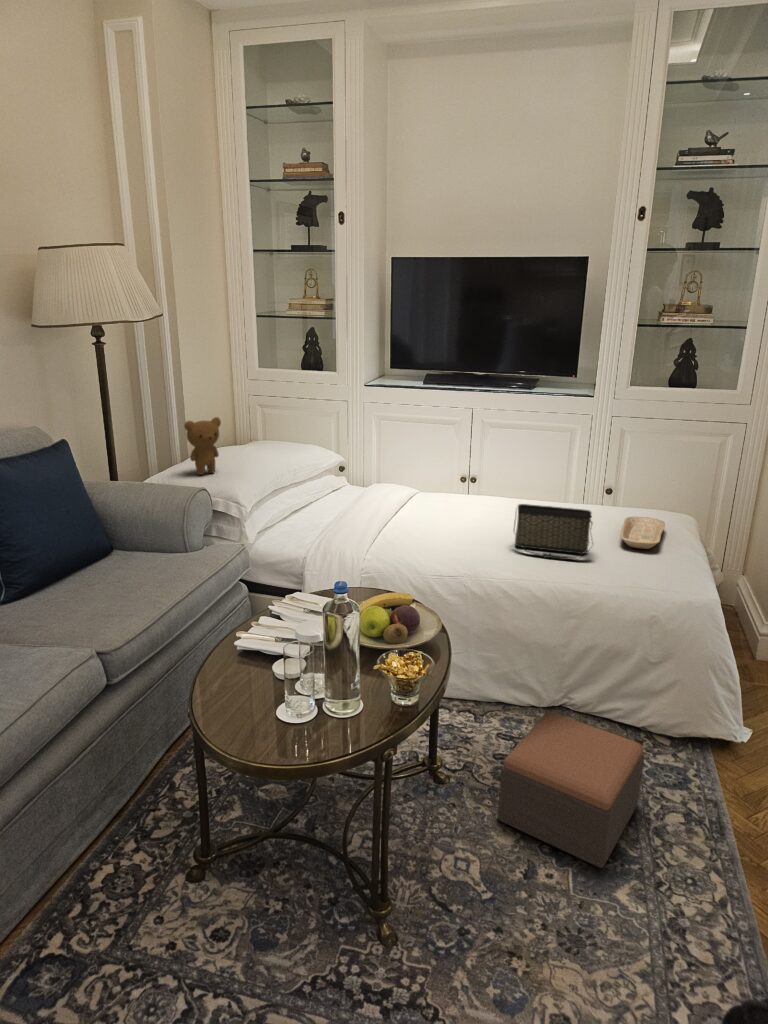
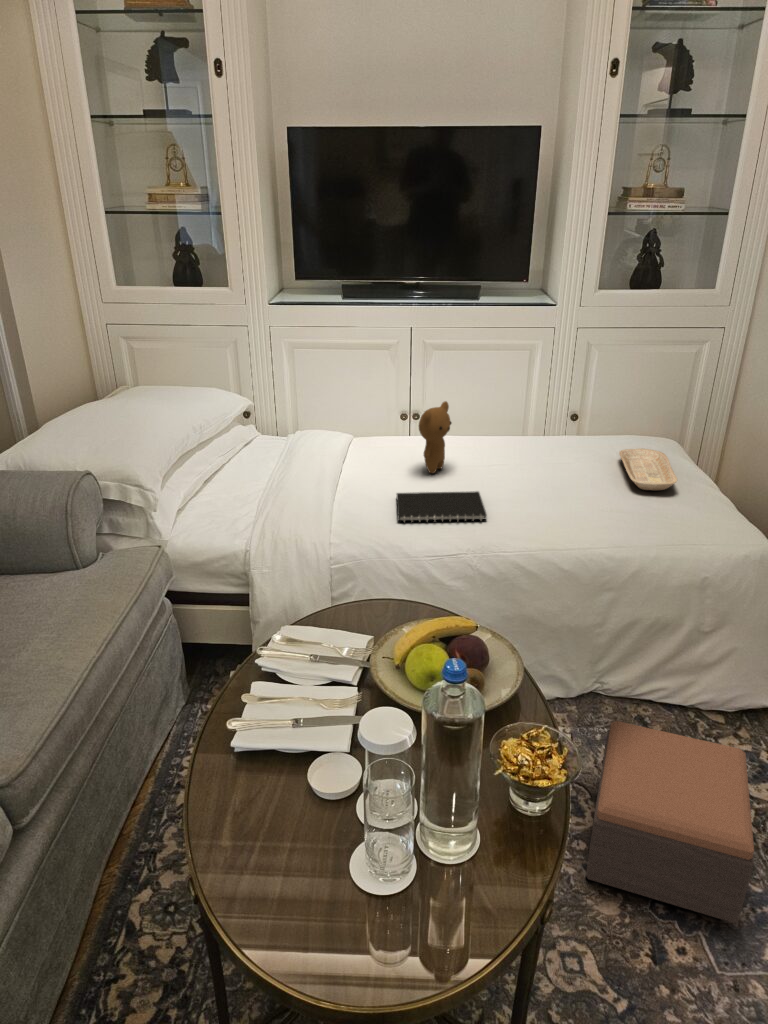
teddy bear: present [184,417,221,475] -> present [419,401,451,473]
handbag: present [514,504,592,560] -> none [511,452,614,518]
notebook: none [419,527,493,553] -> present [396,491,487,522]

